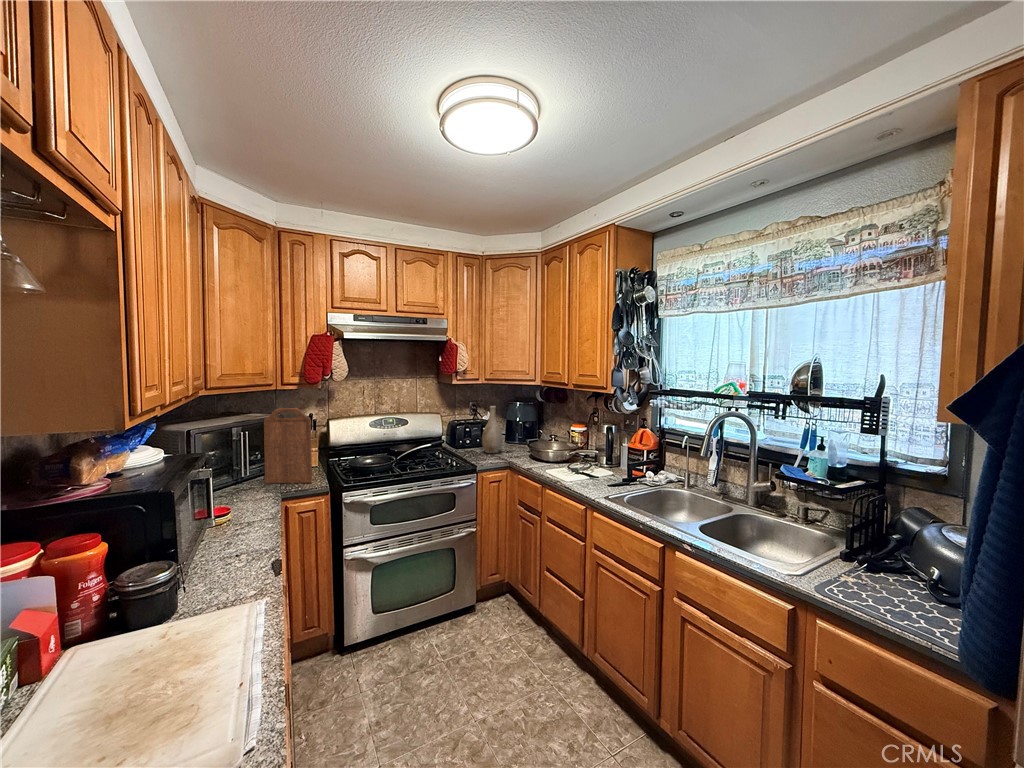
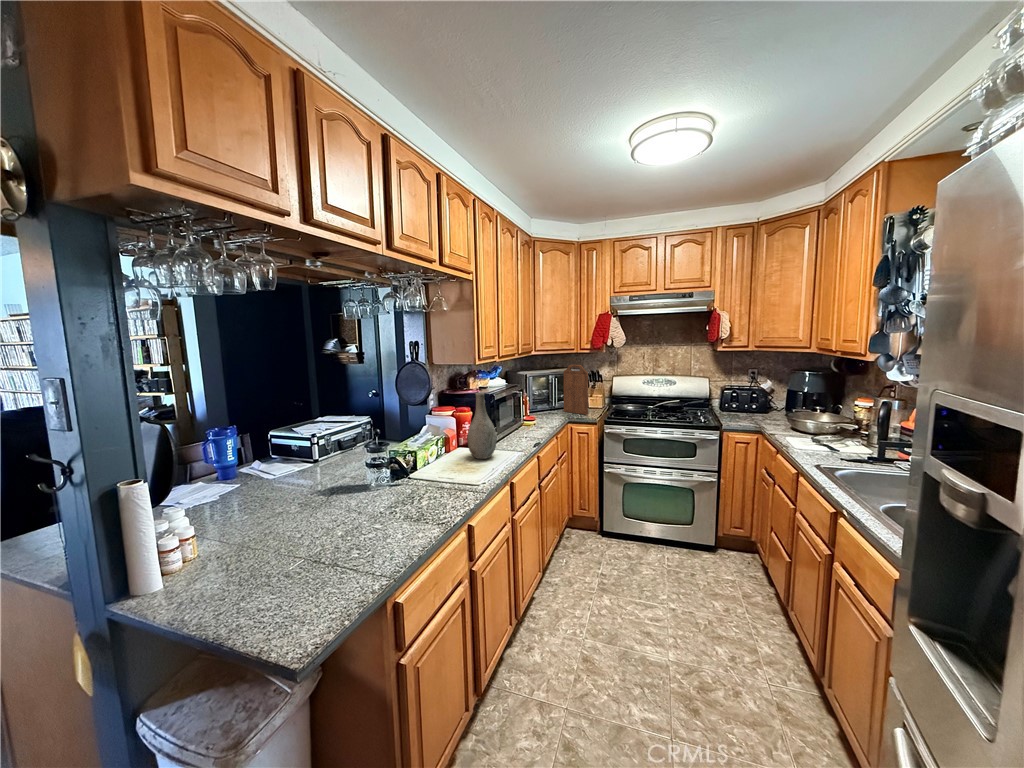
vase: present [482,406,502,453] -> present [467,393,496,459]

